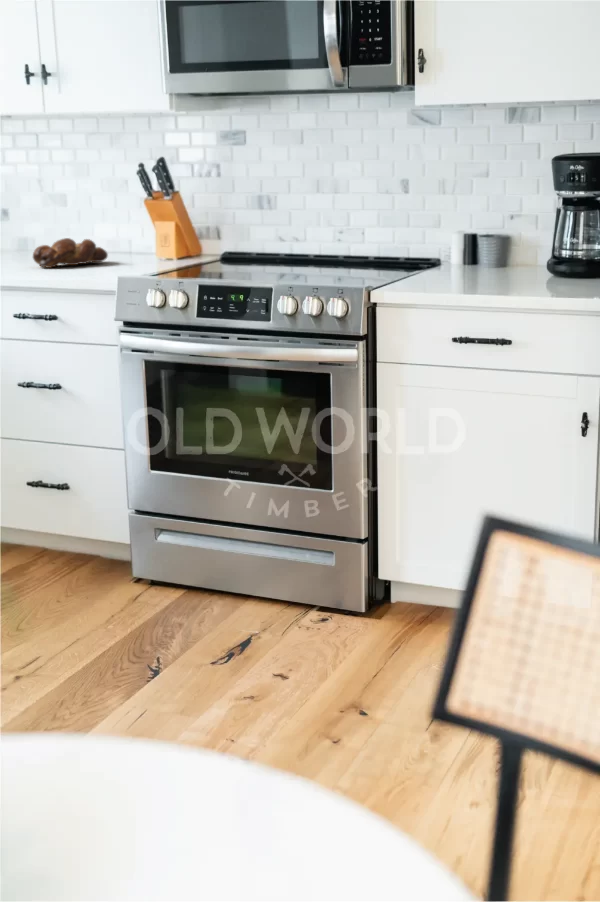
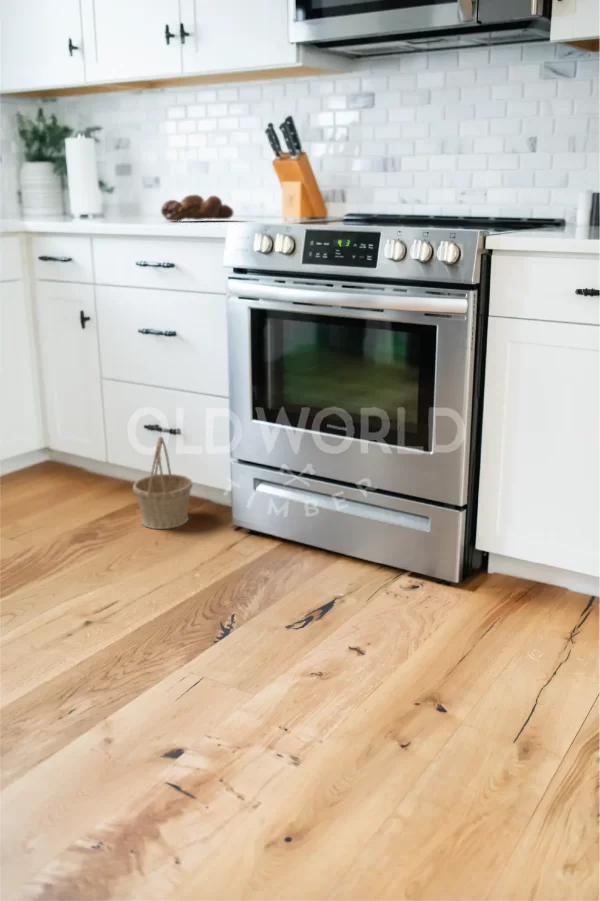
basket: none [23,491,87,588] -> present [133,437,192,529]

